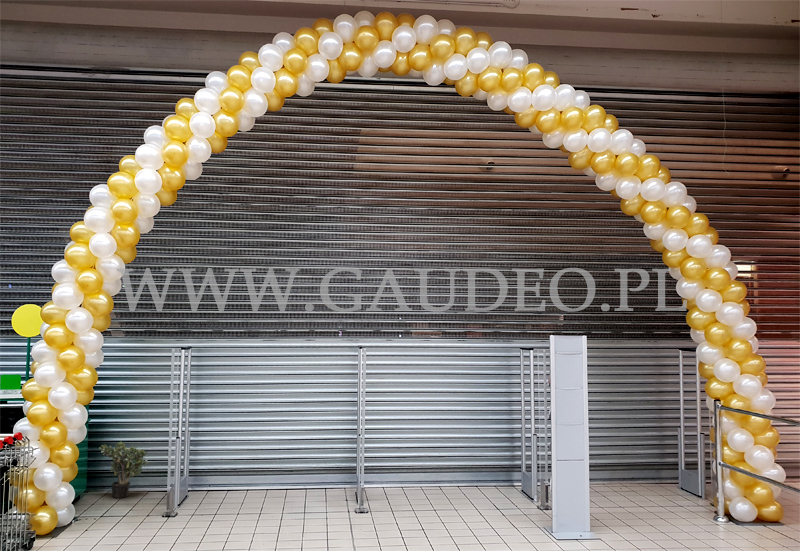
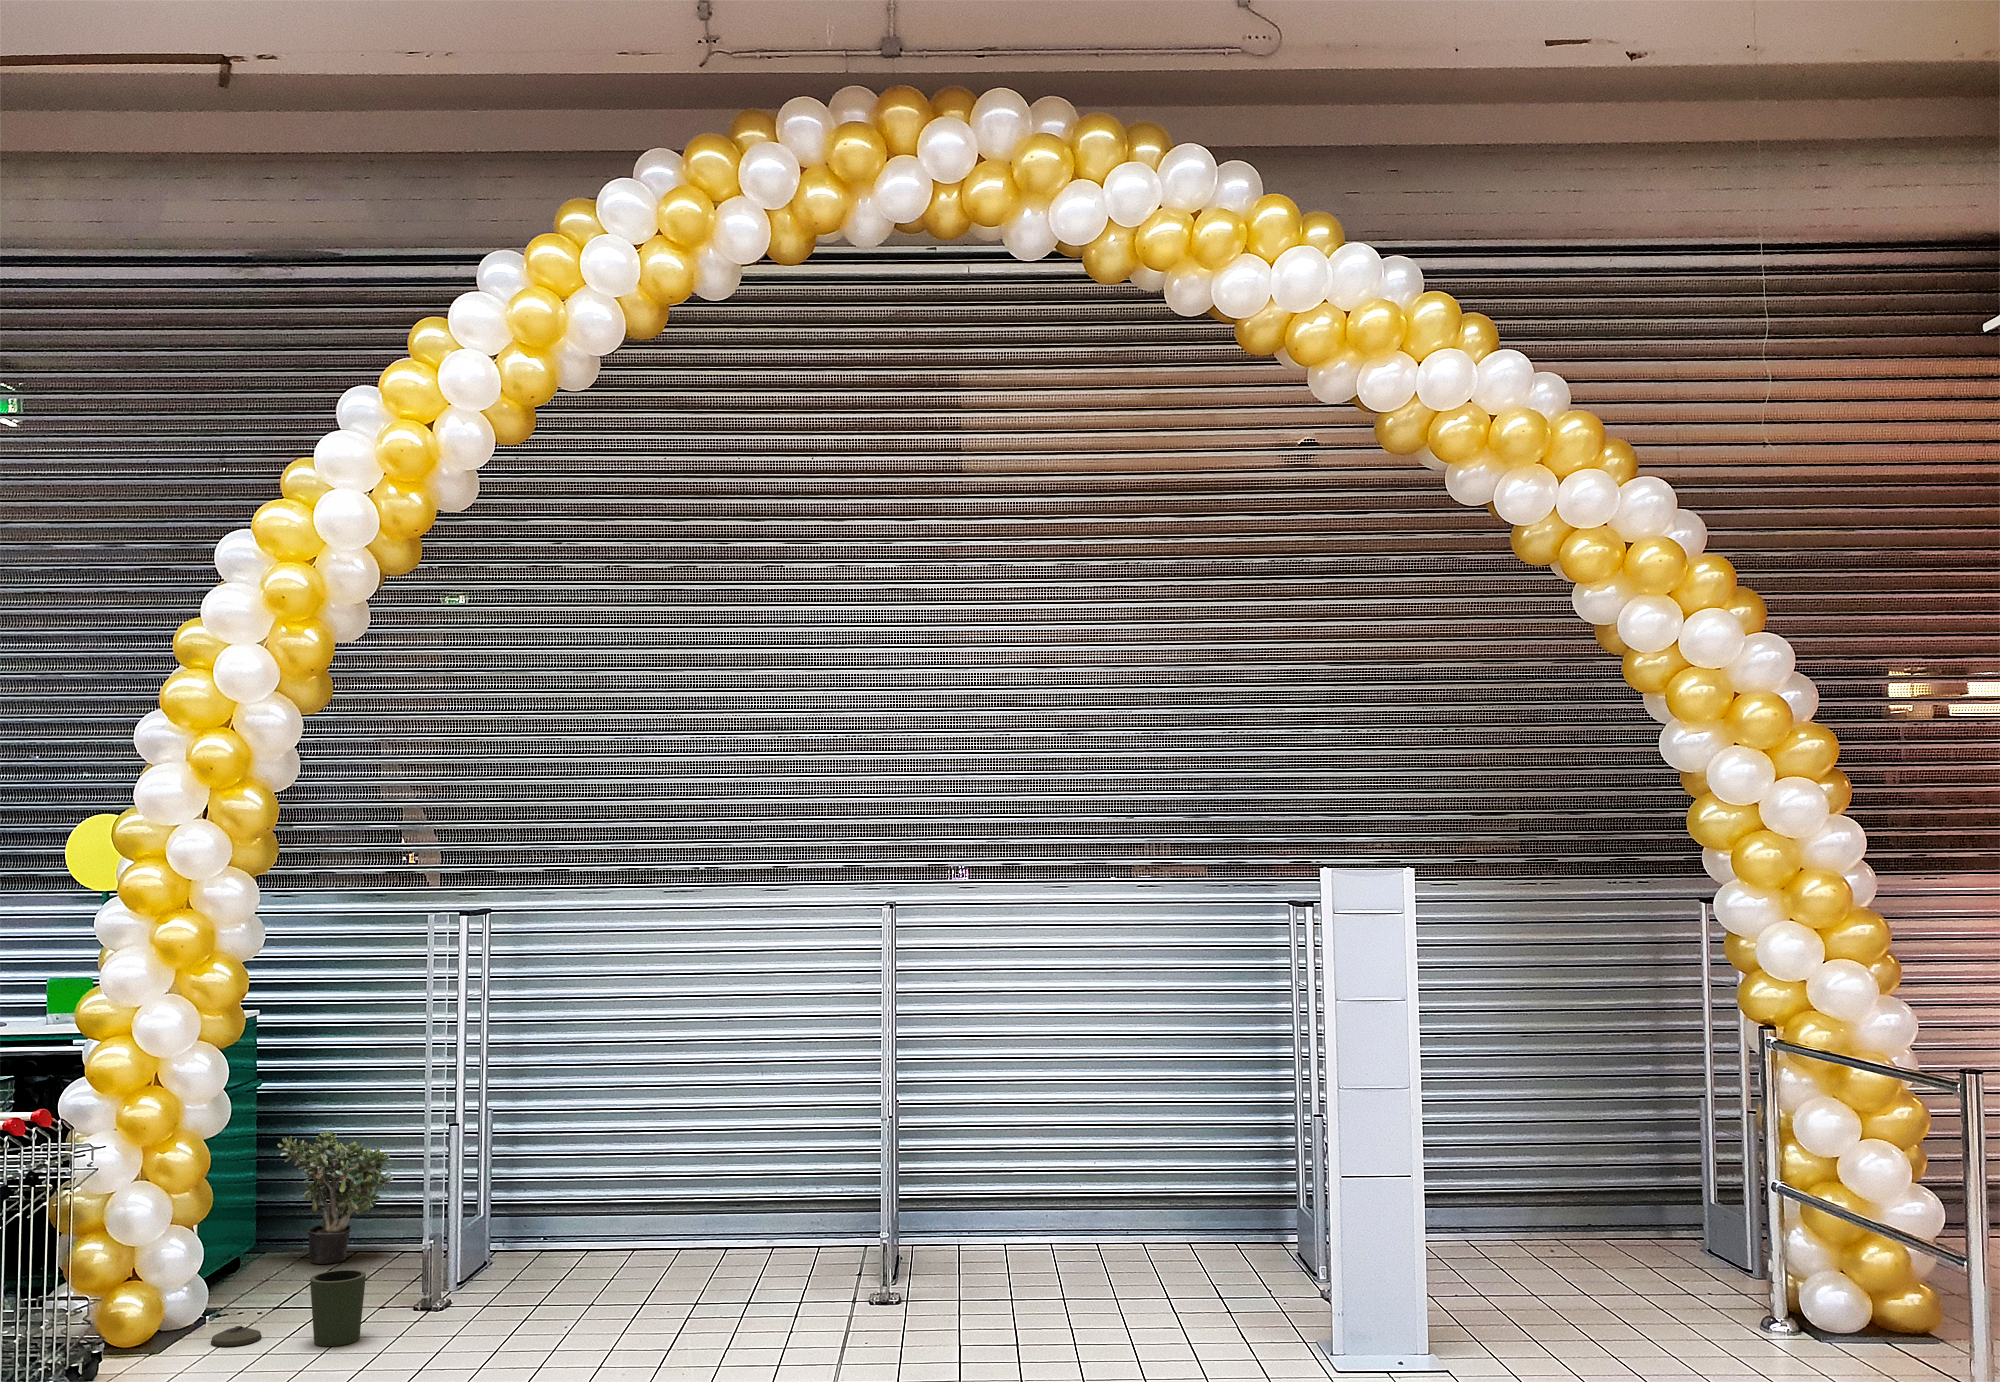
trash can: none [77,500,146,533] -> present [211,1270,366,1346]

